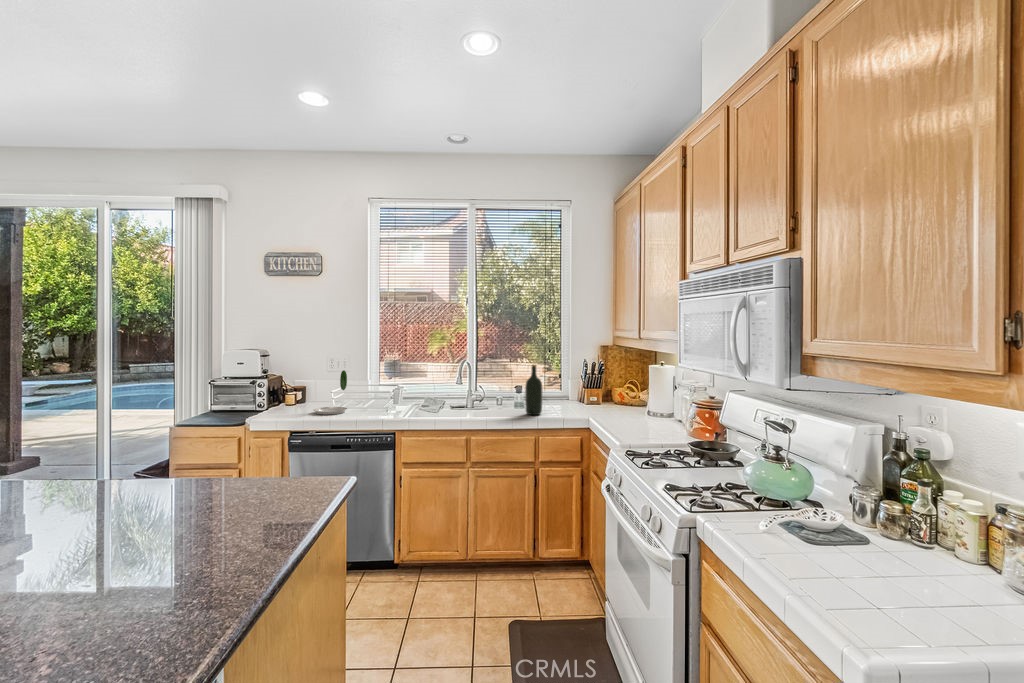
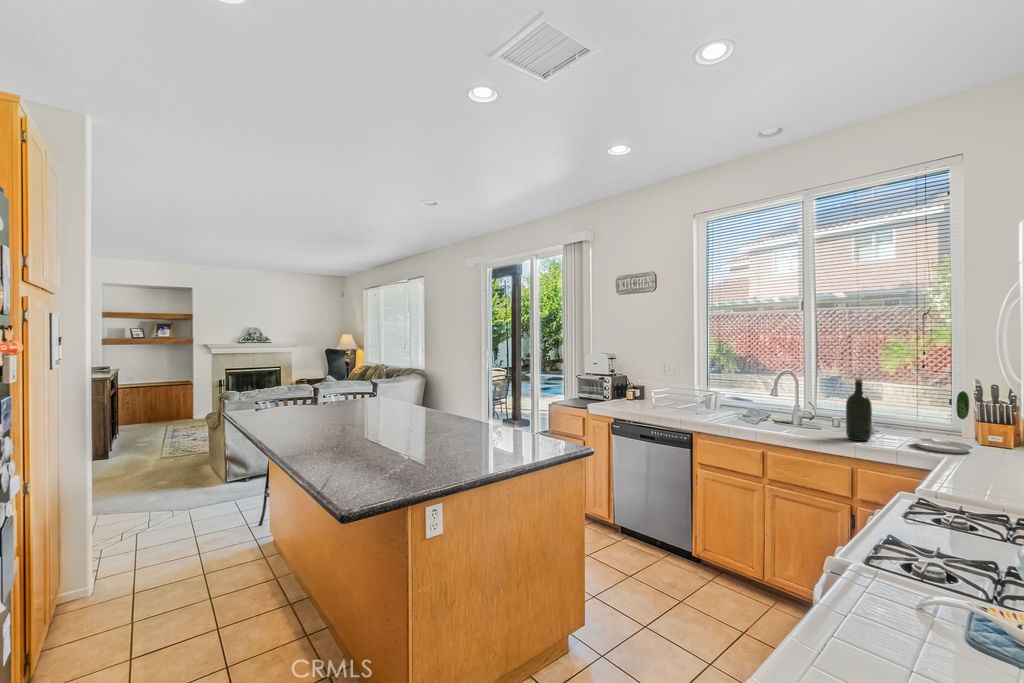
plate: present [313,370,347,415] -> present [912,391,973,453]

